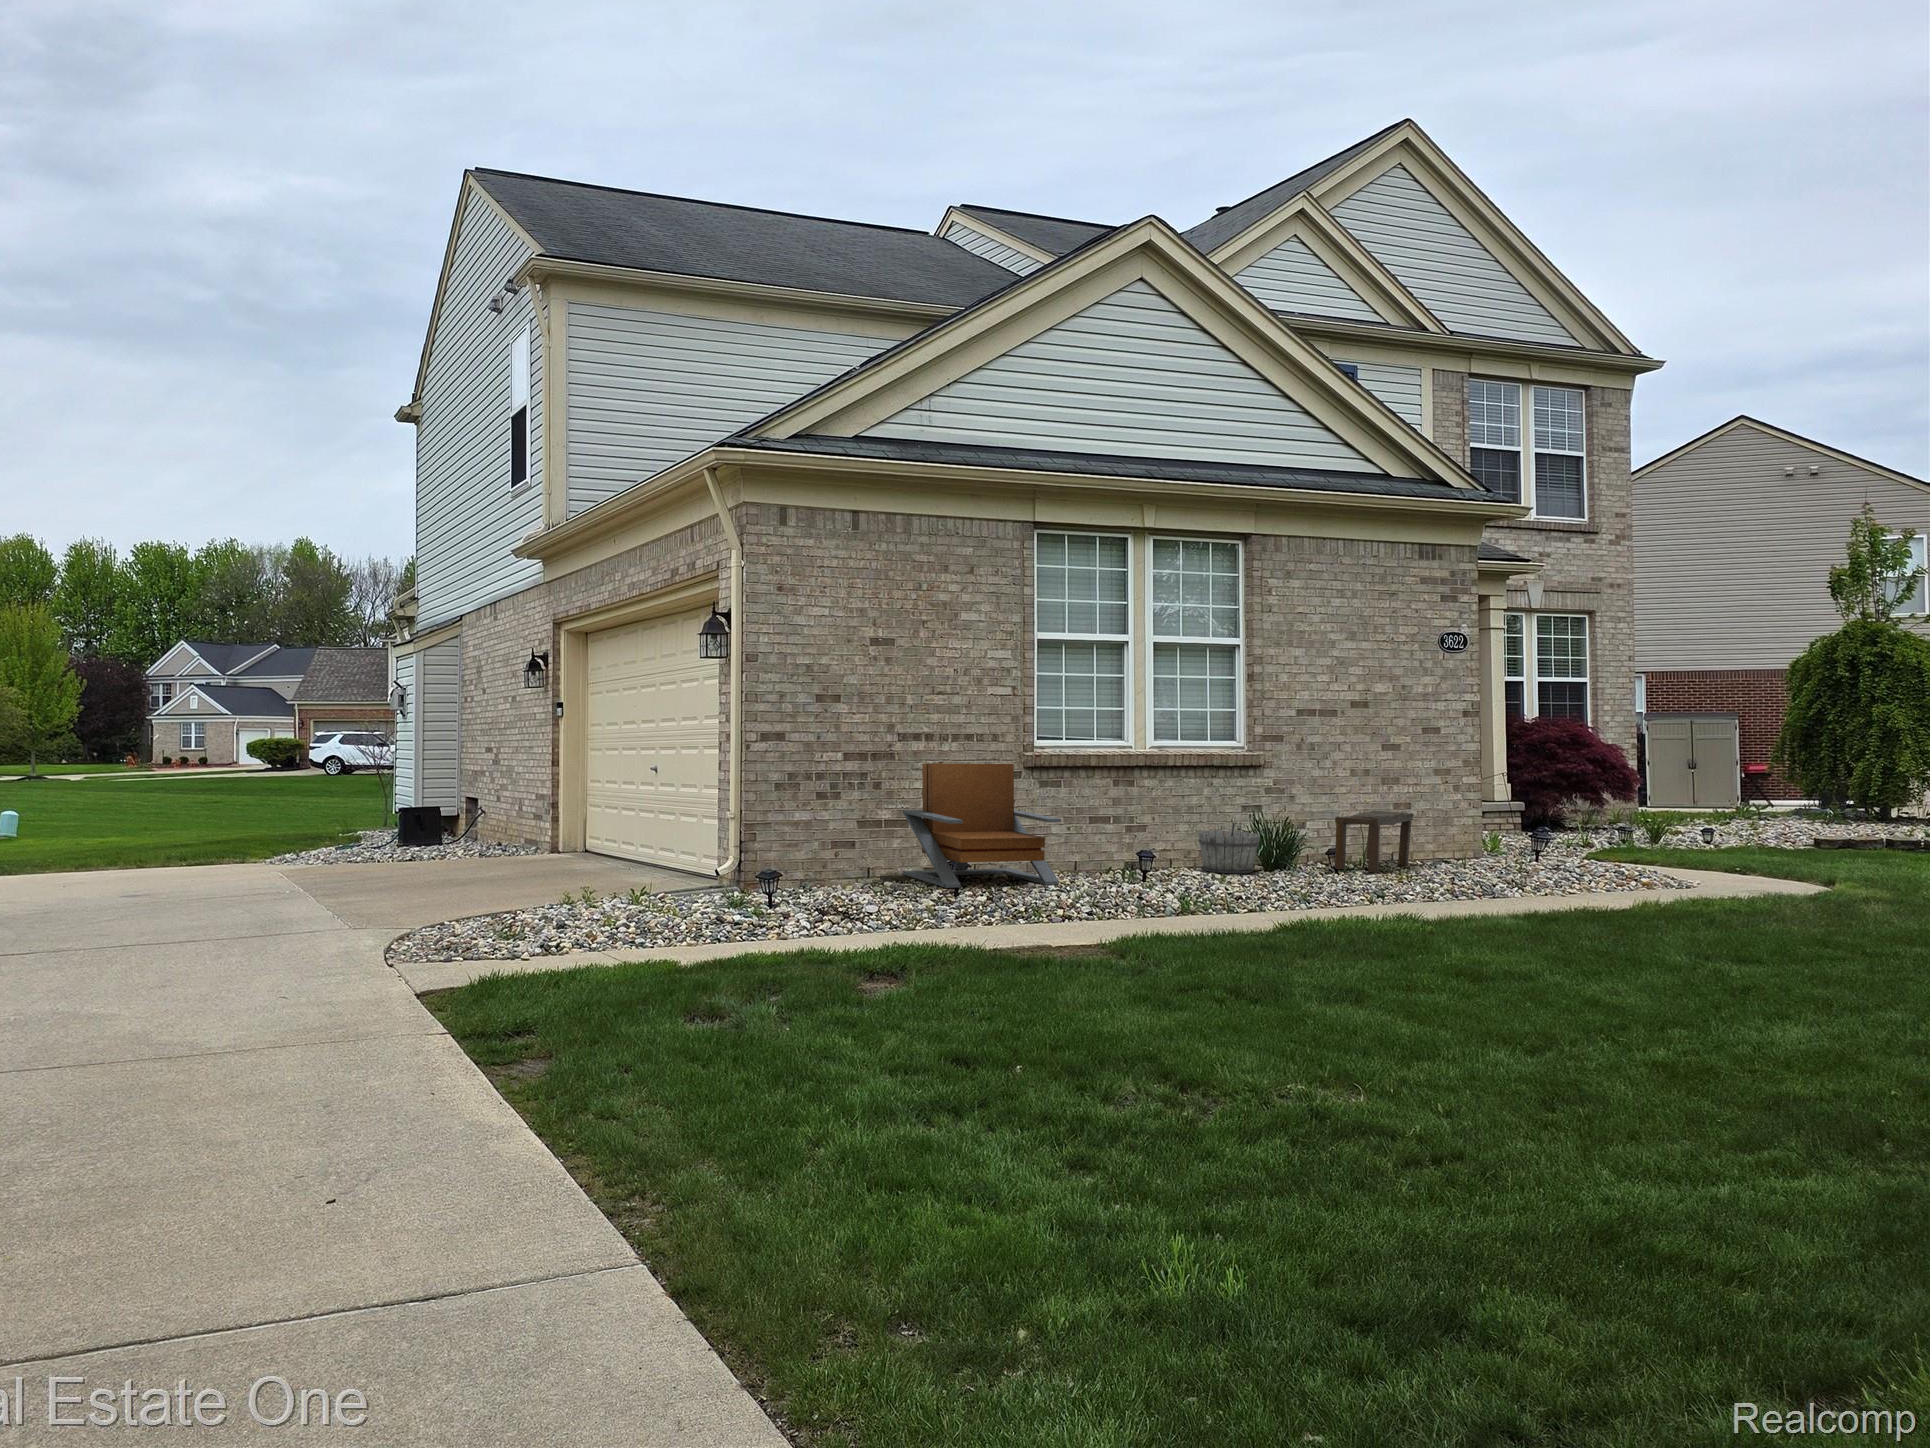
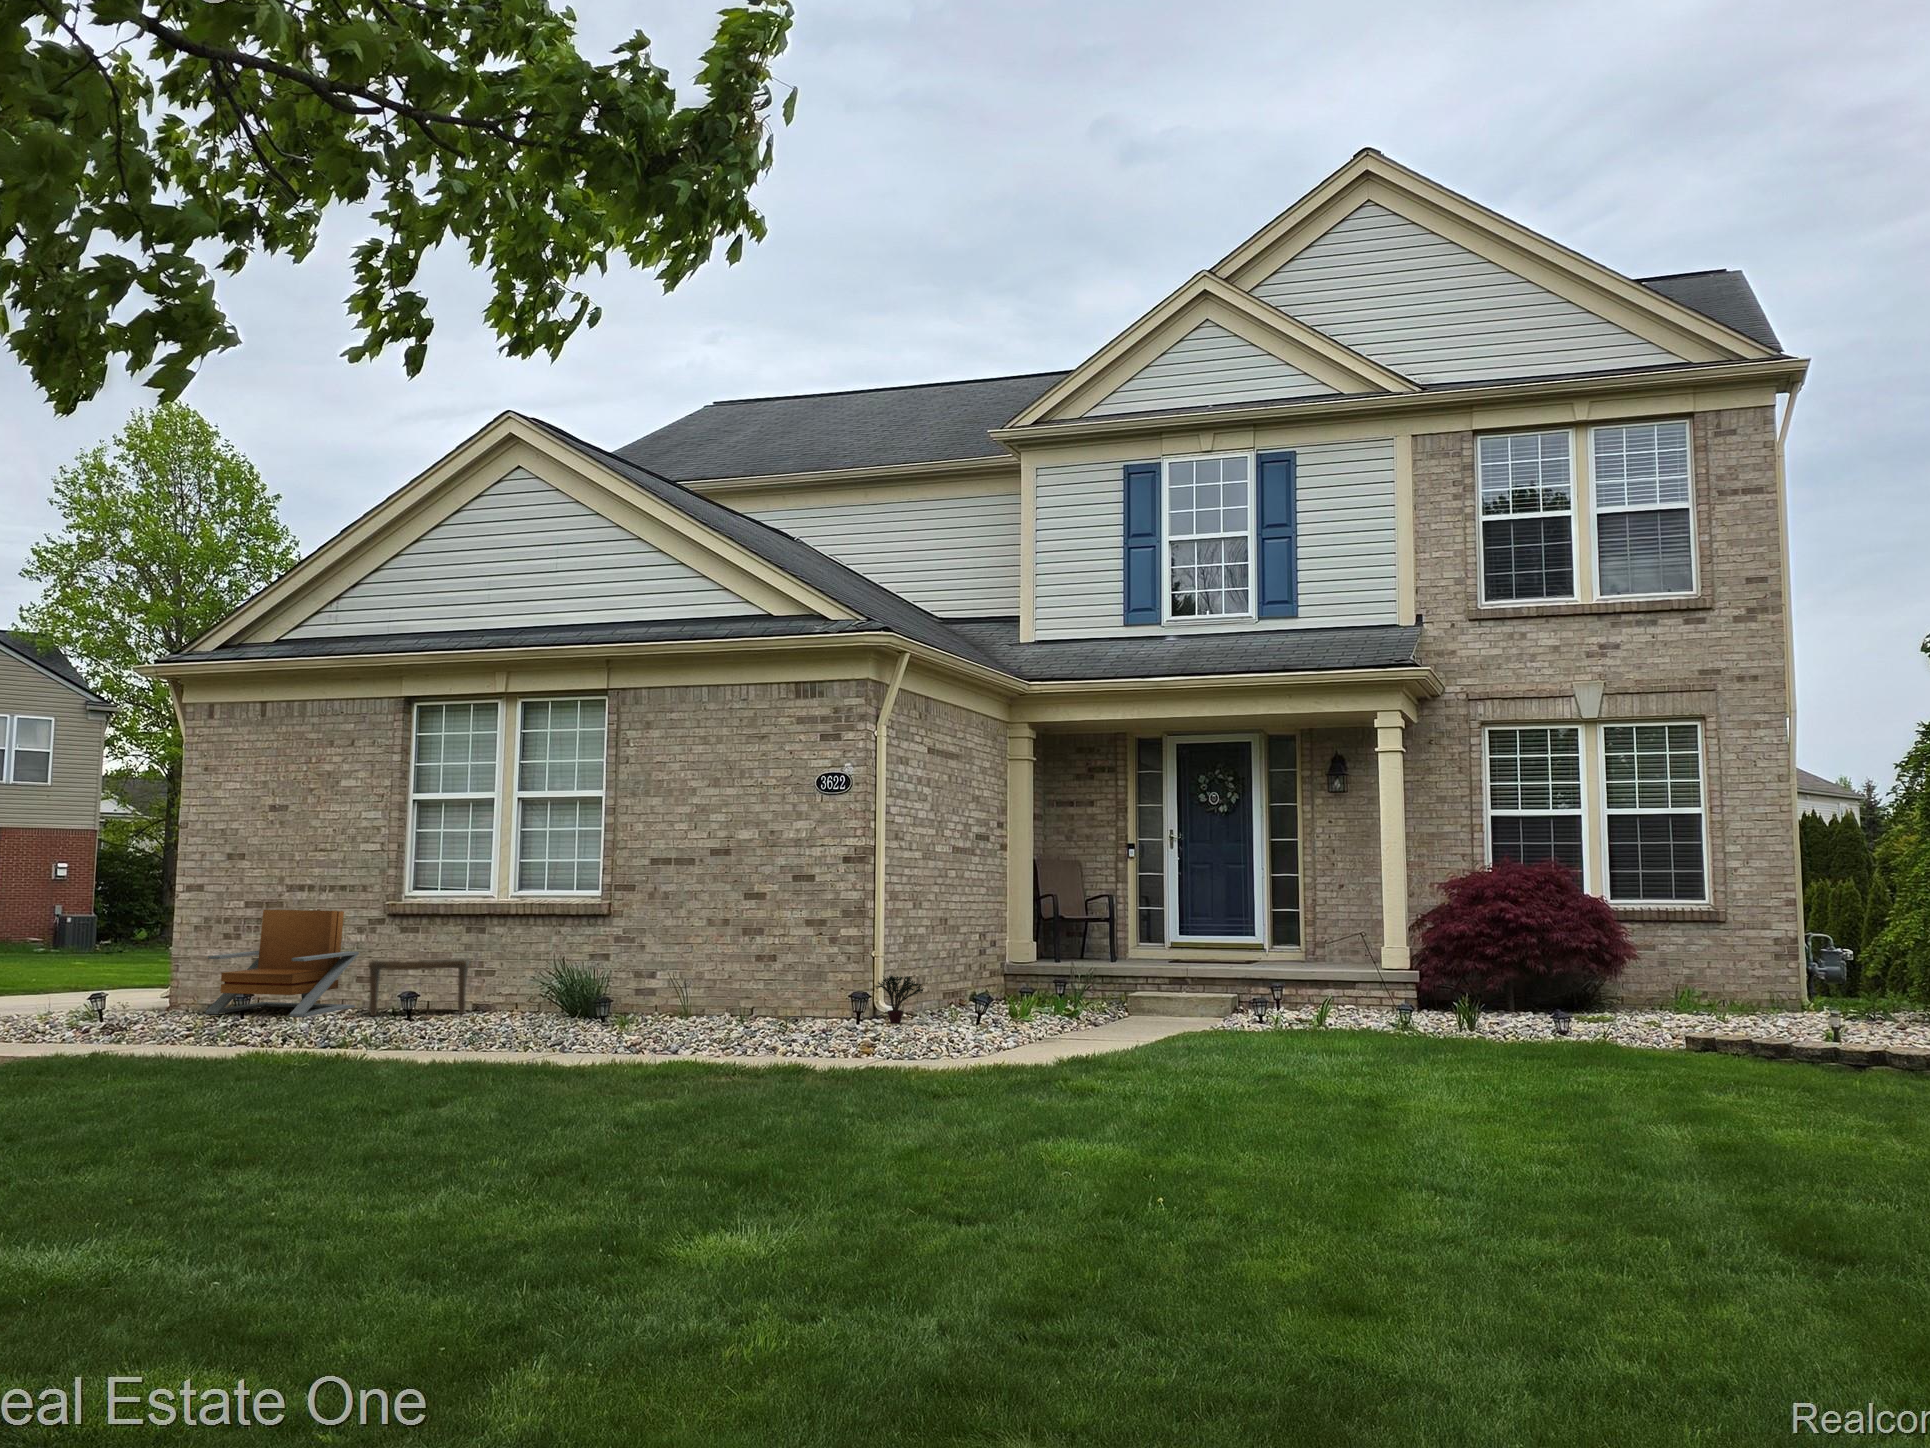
bench: present [1335,811,1414,873] -> present [369,958,471,1016]
potted plant: none [1478,815,1525,858] -> present [874,976,924,1023]
wooden bucket: present [1198,820,1260,873] -> none [491,967,553,1019]

